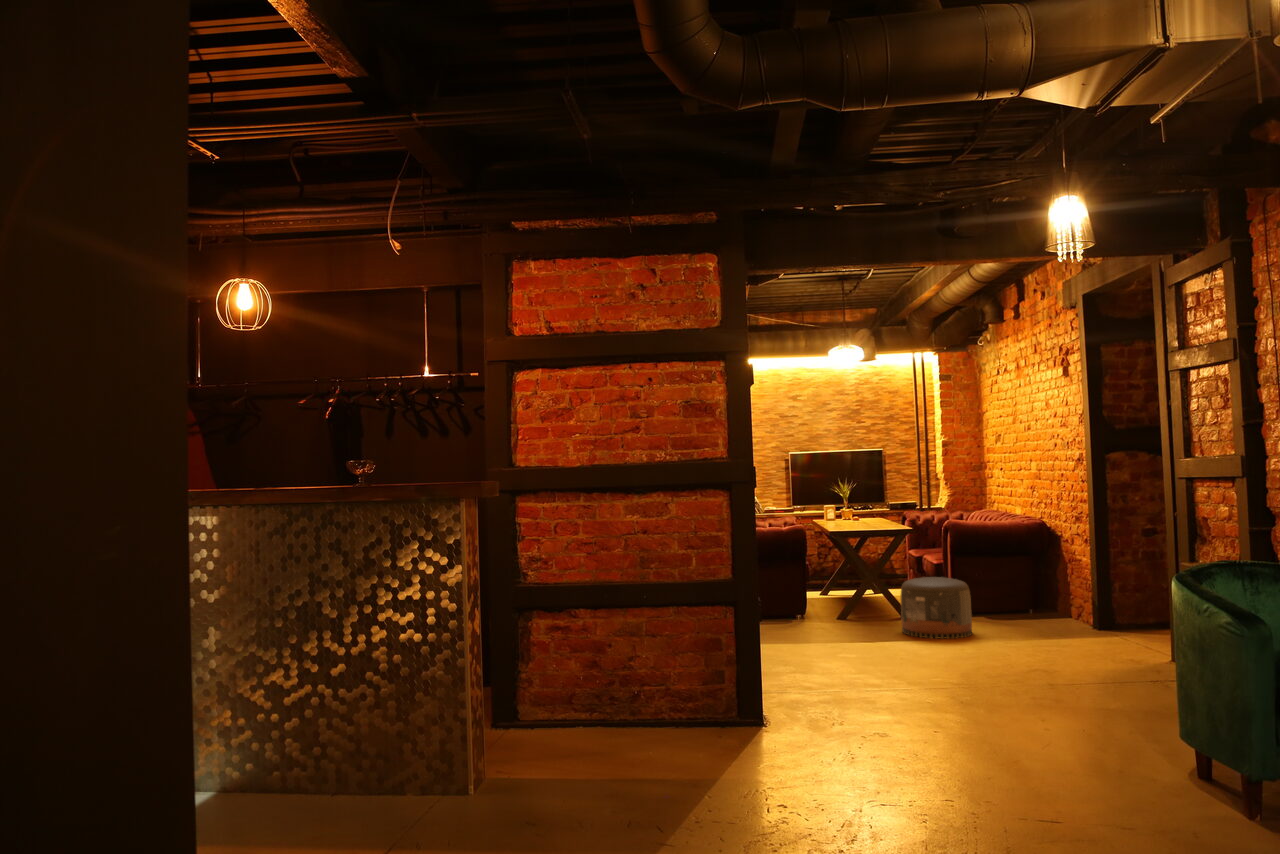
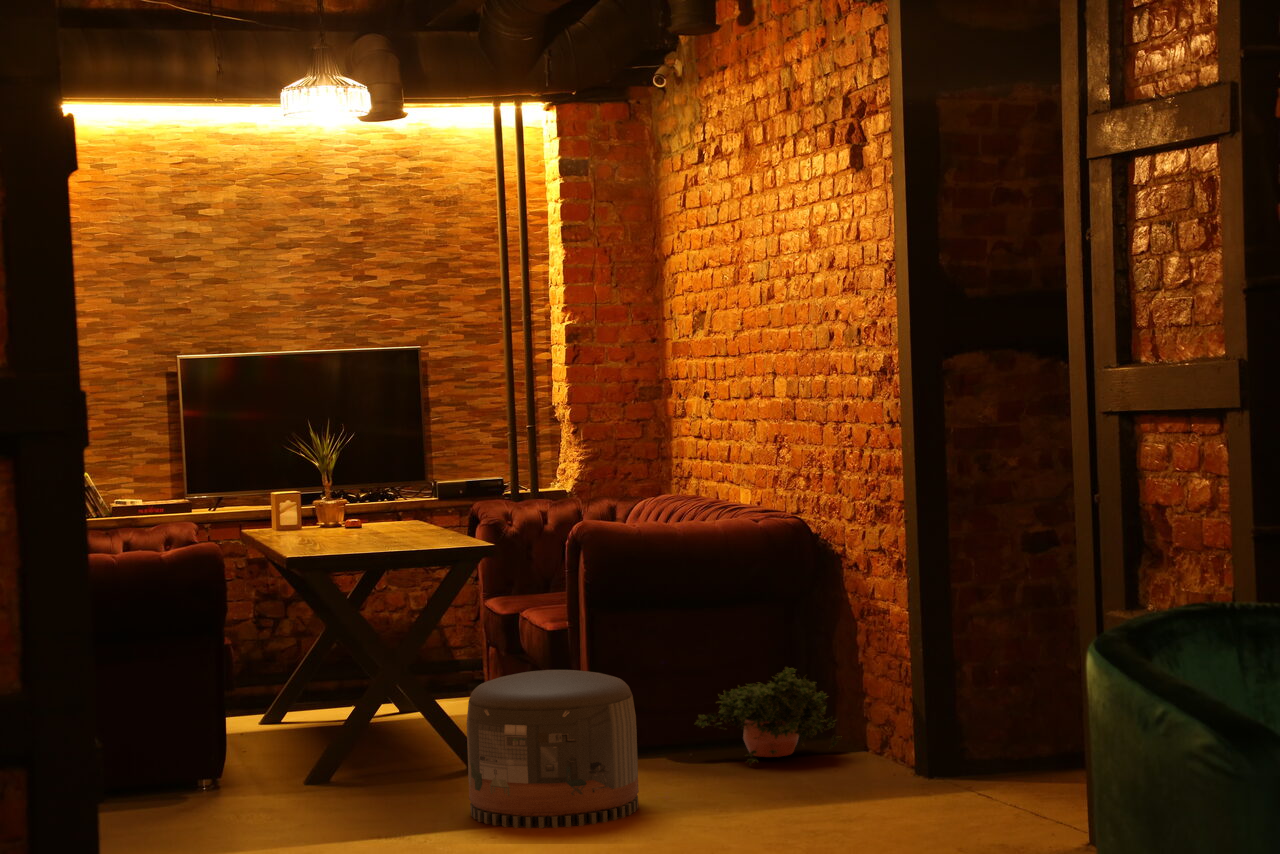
potted plant: none [997,581,1065,622] -> present [696,668,837,765]

